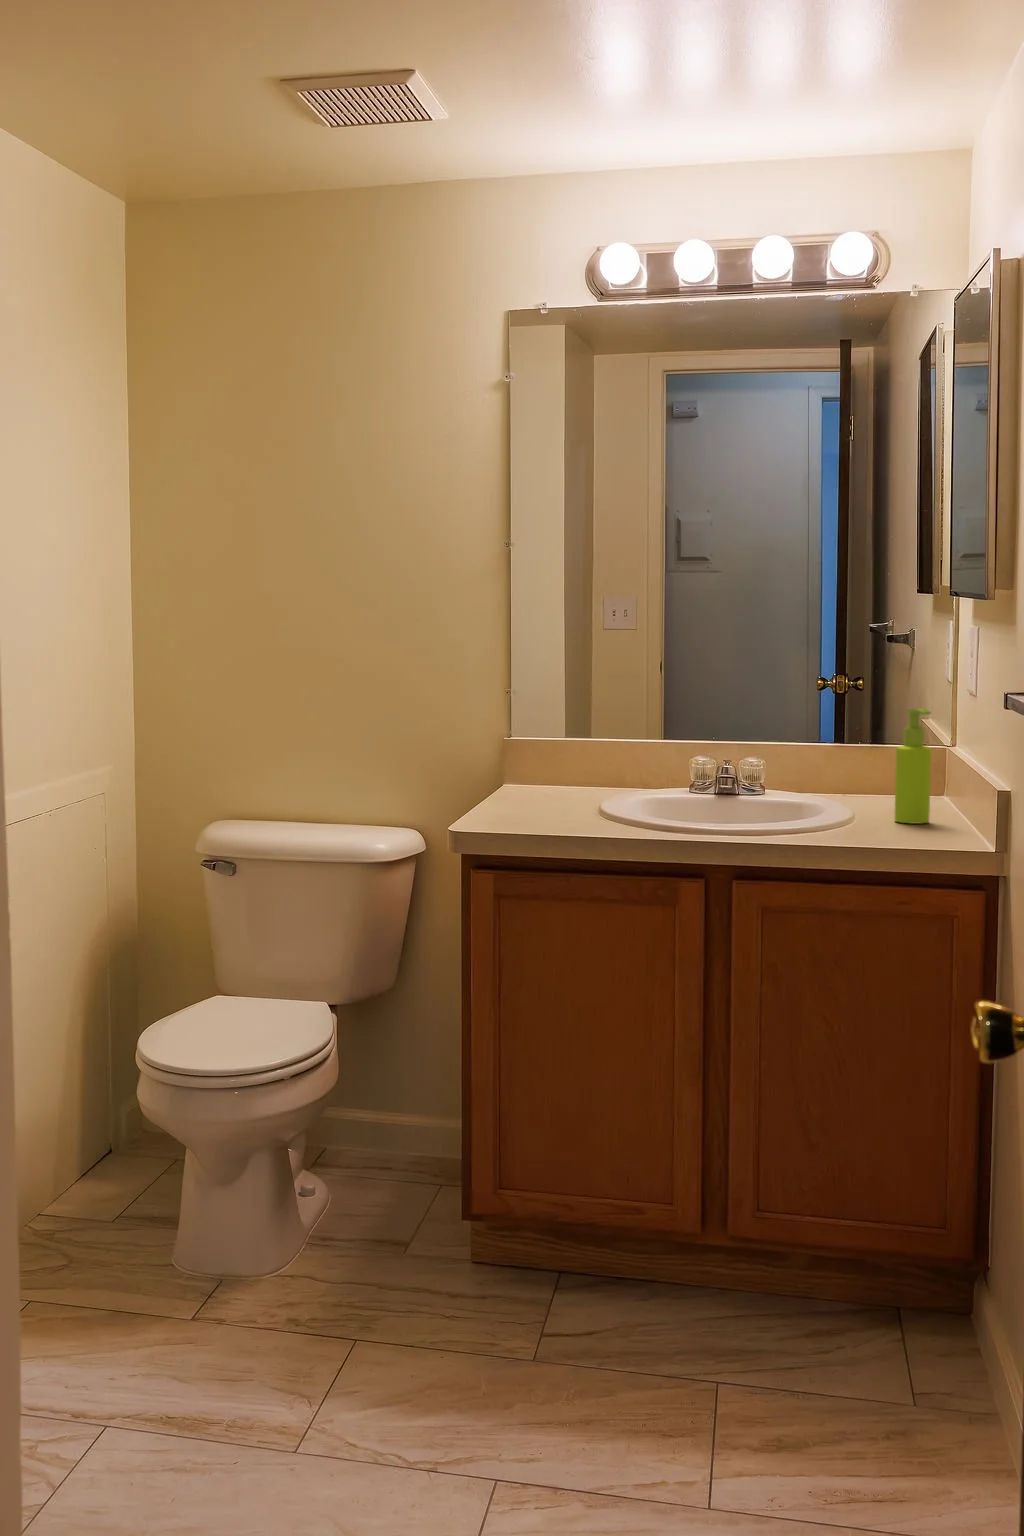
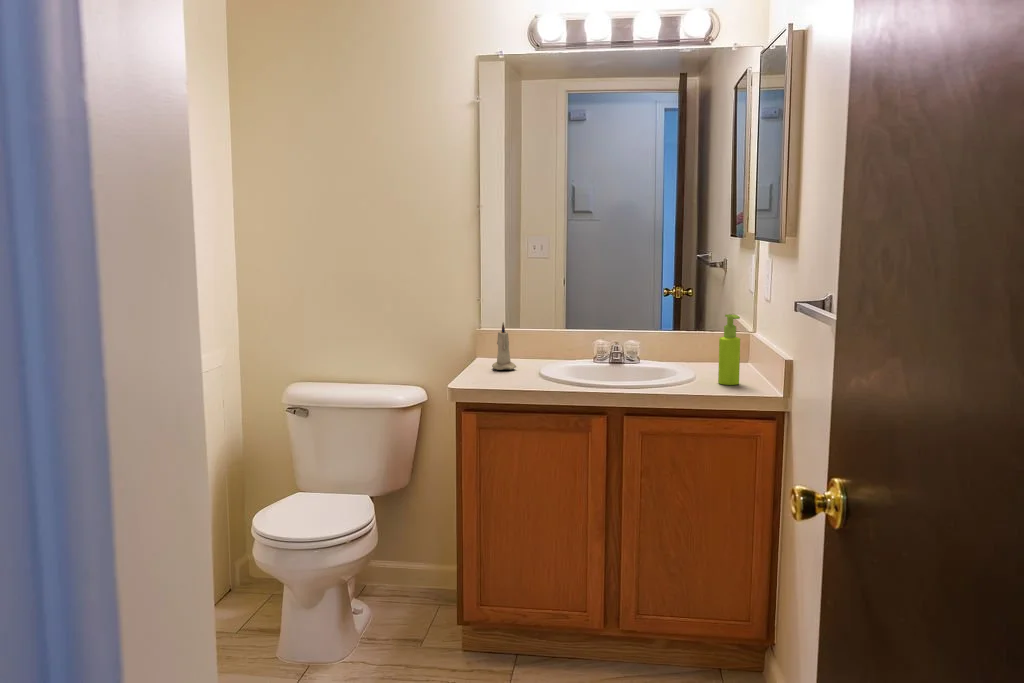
candle: none [526,725,564,802] -> present [492,323,516,370]

